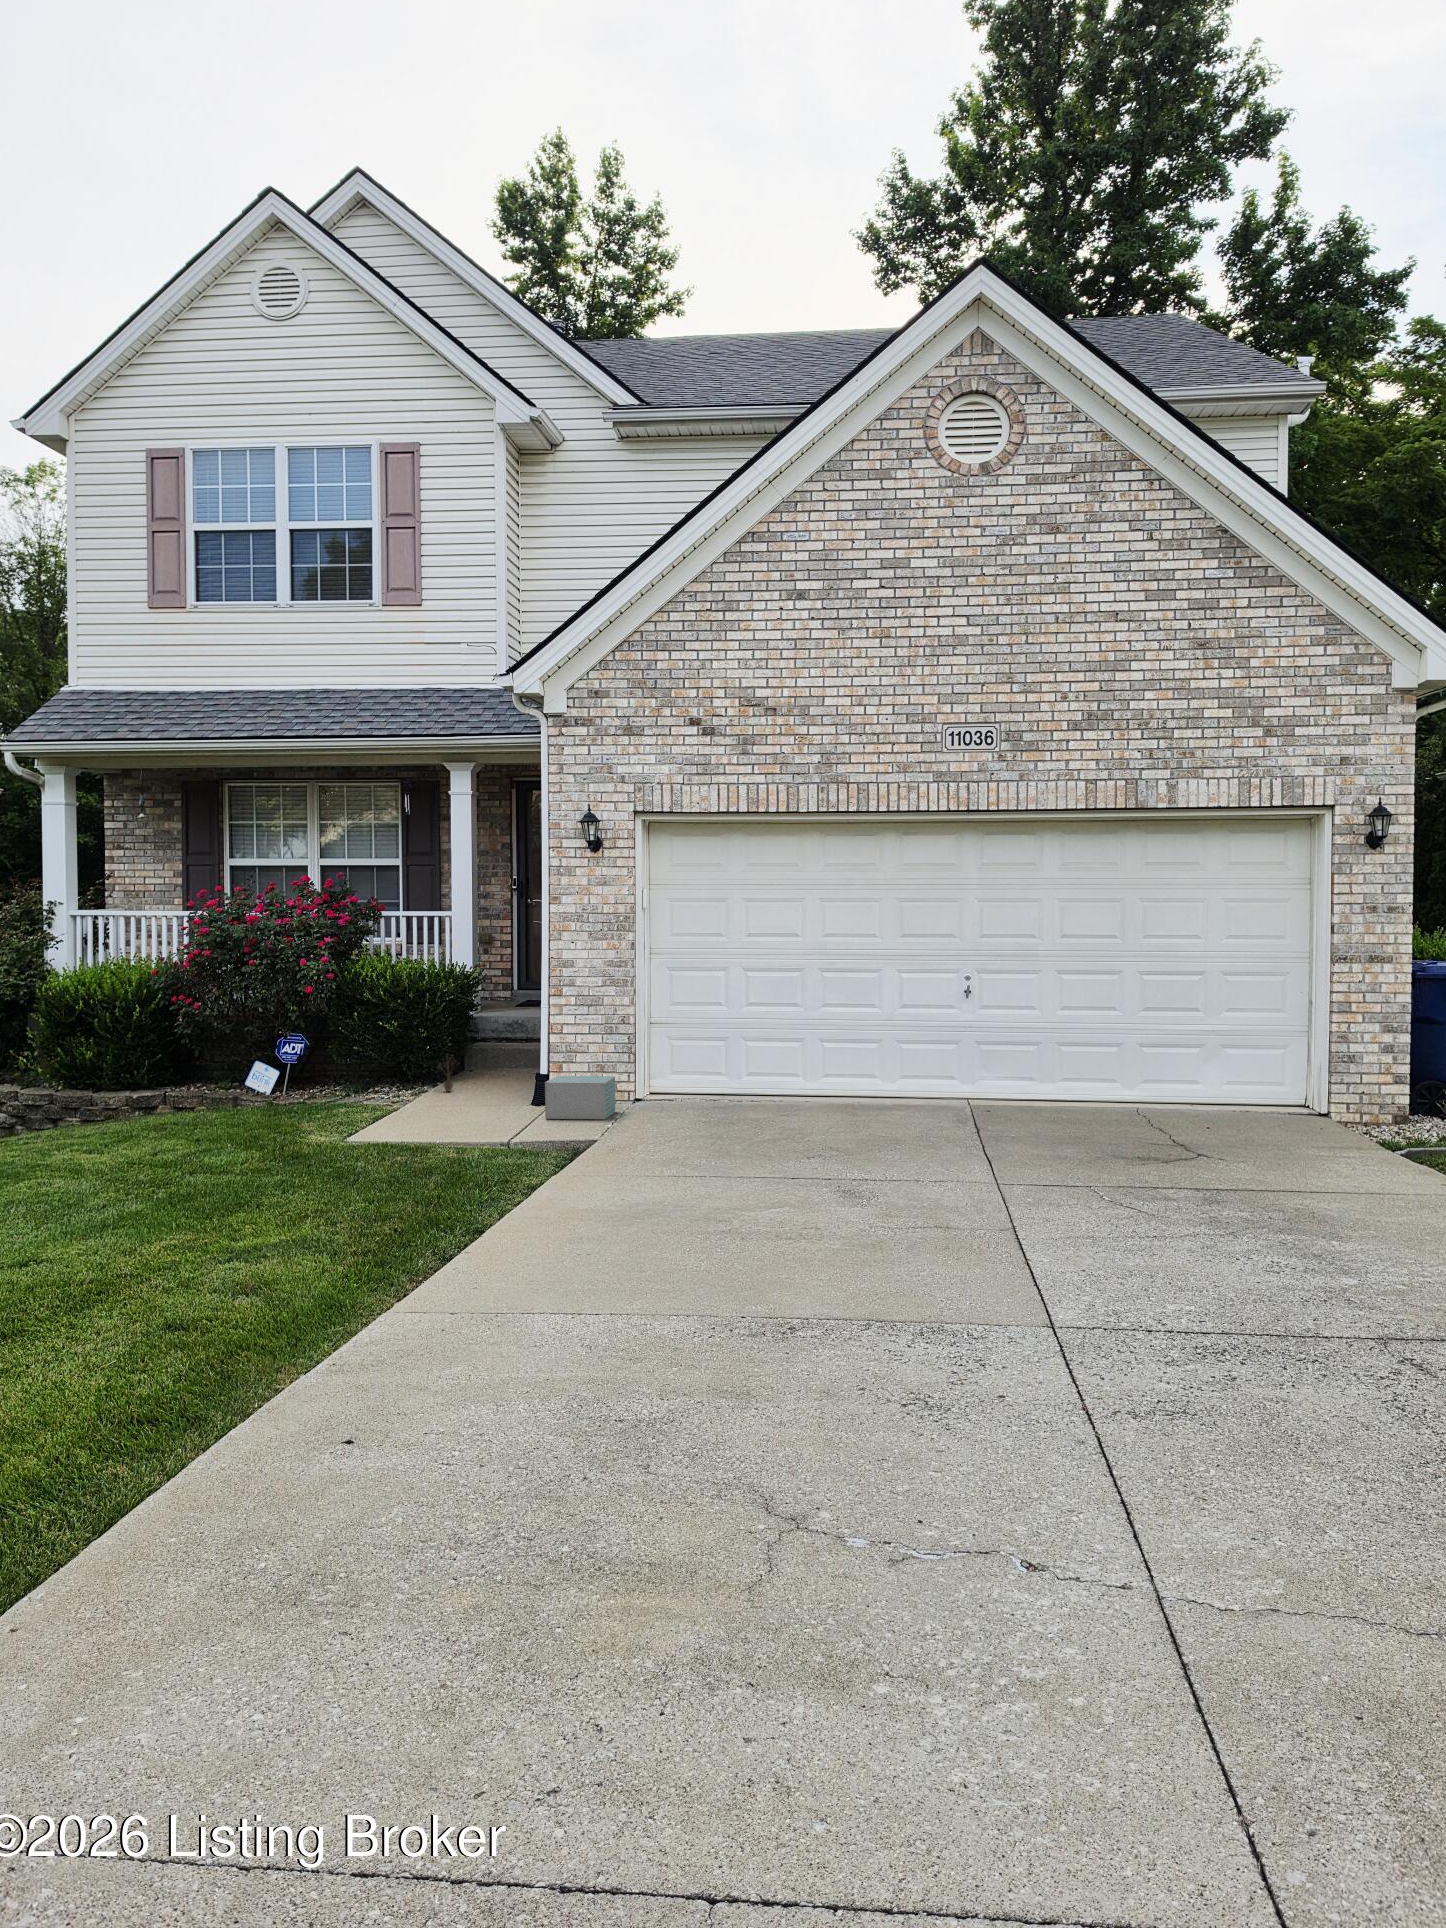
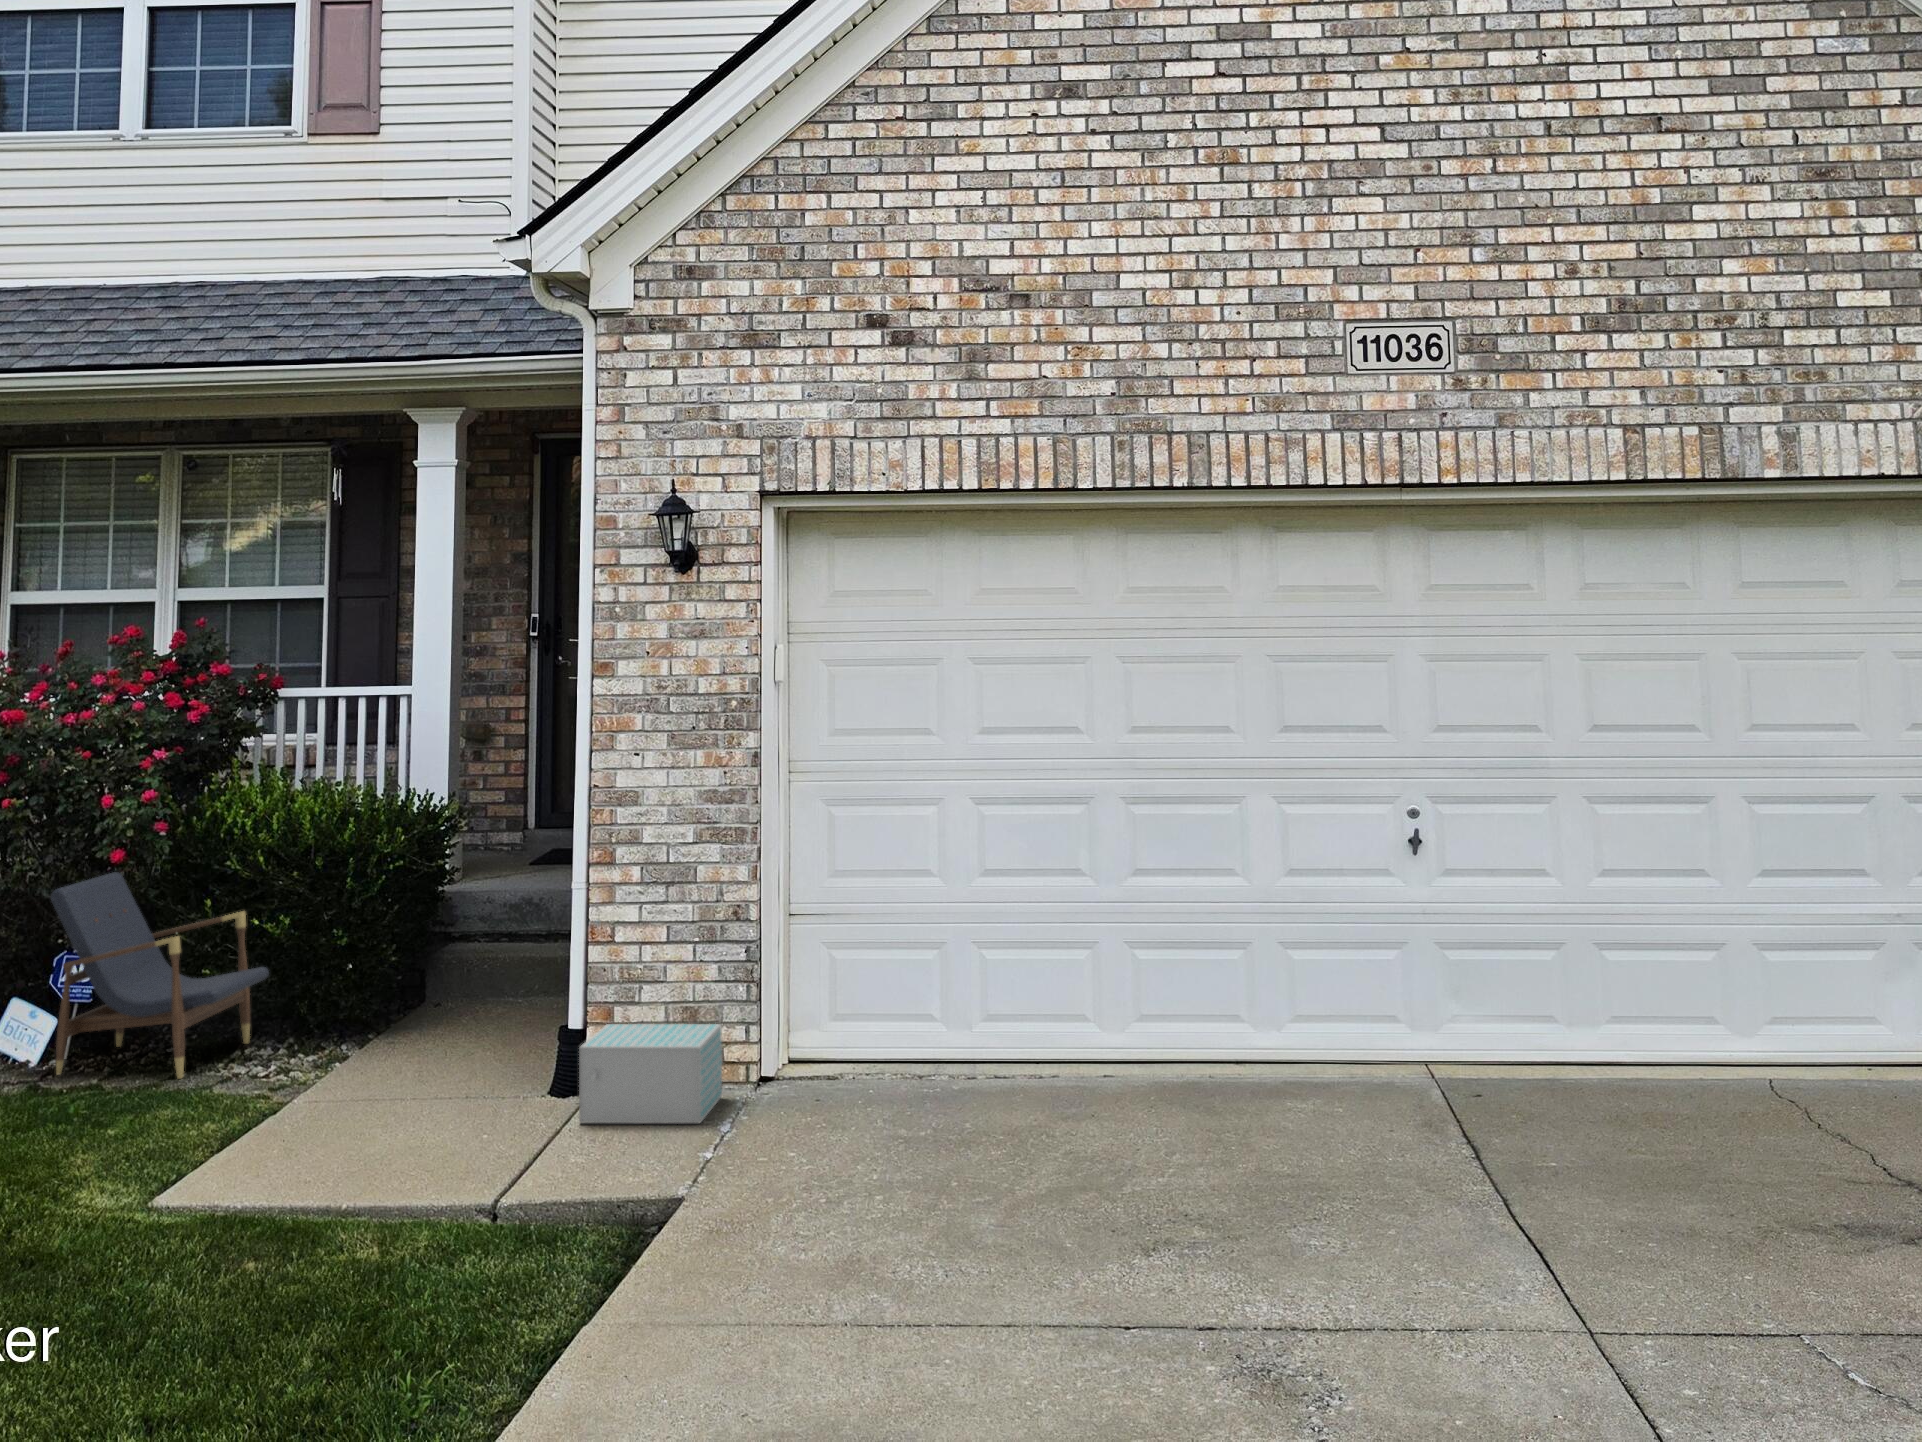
lounge chair: none [272,1004,382,1103] -> present [51,872,269,1079]
decorative plant: present [439,1058,453,1092] -> none [367,965,420,1044]

